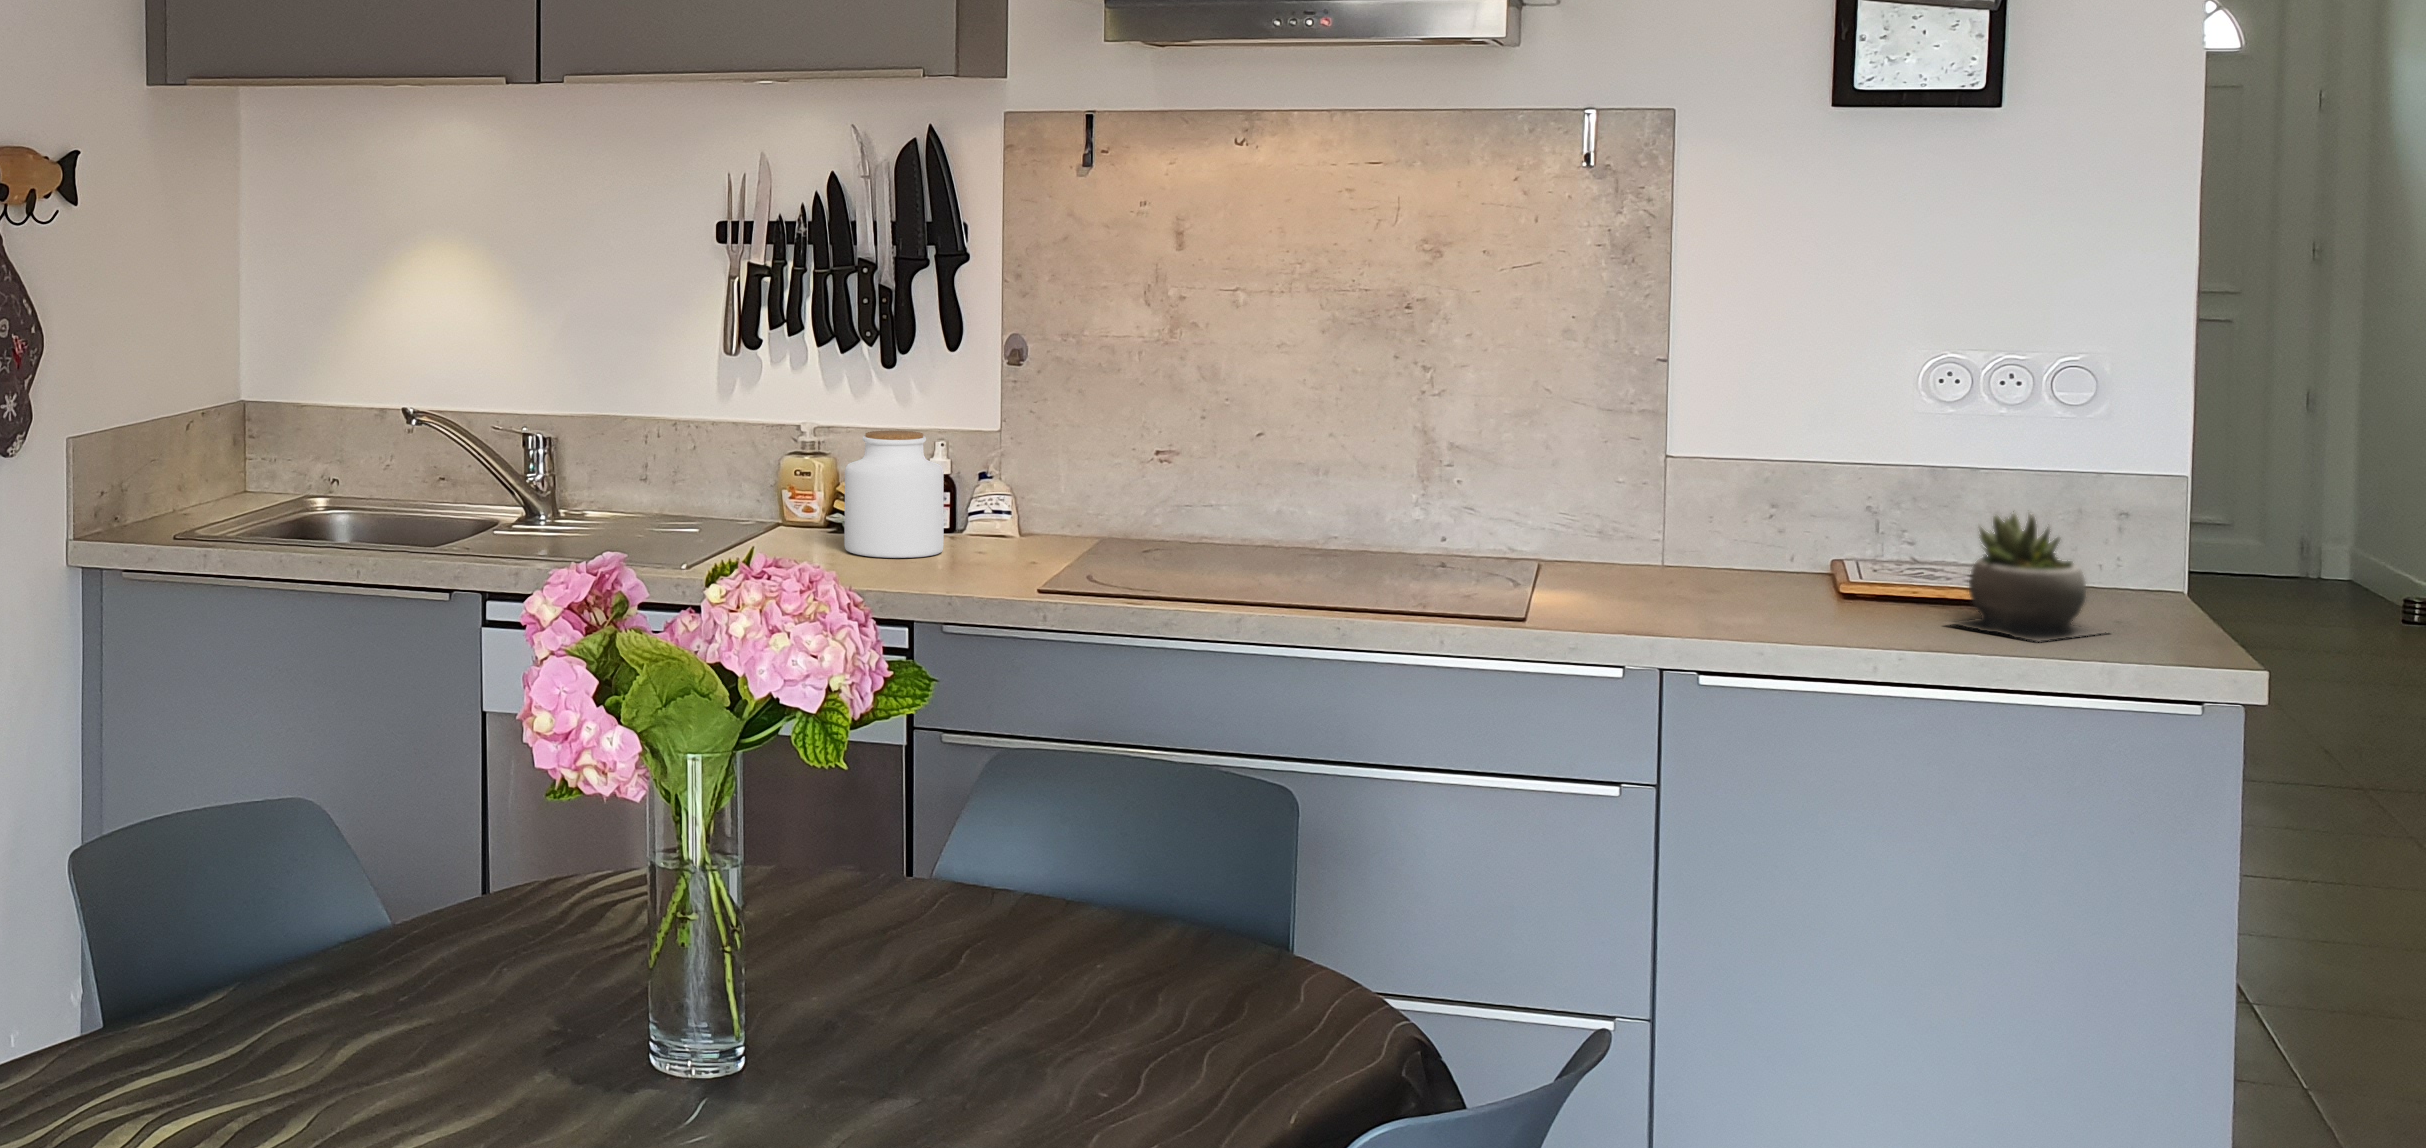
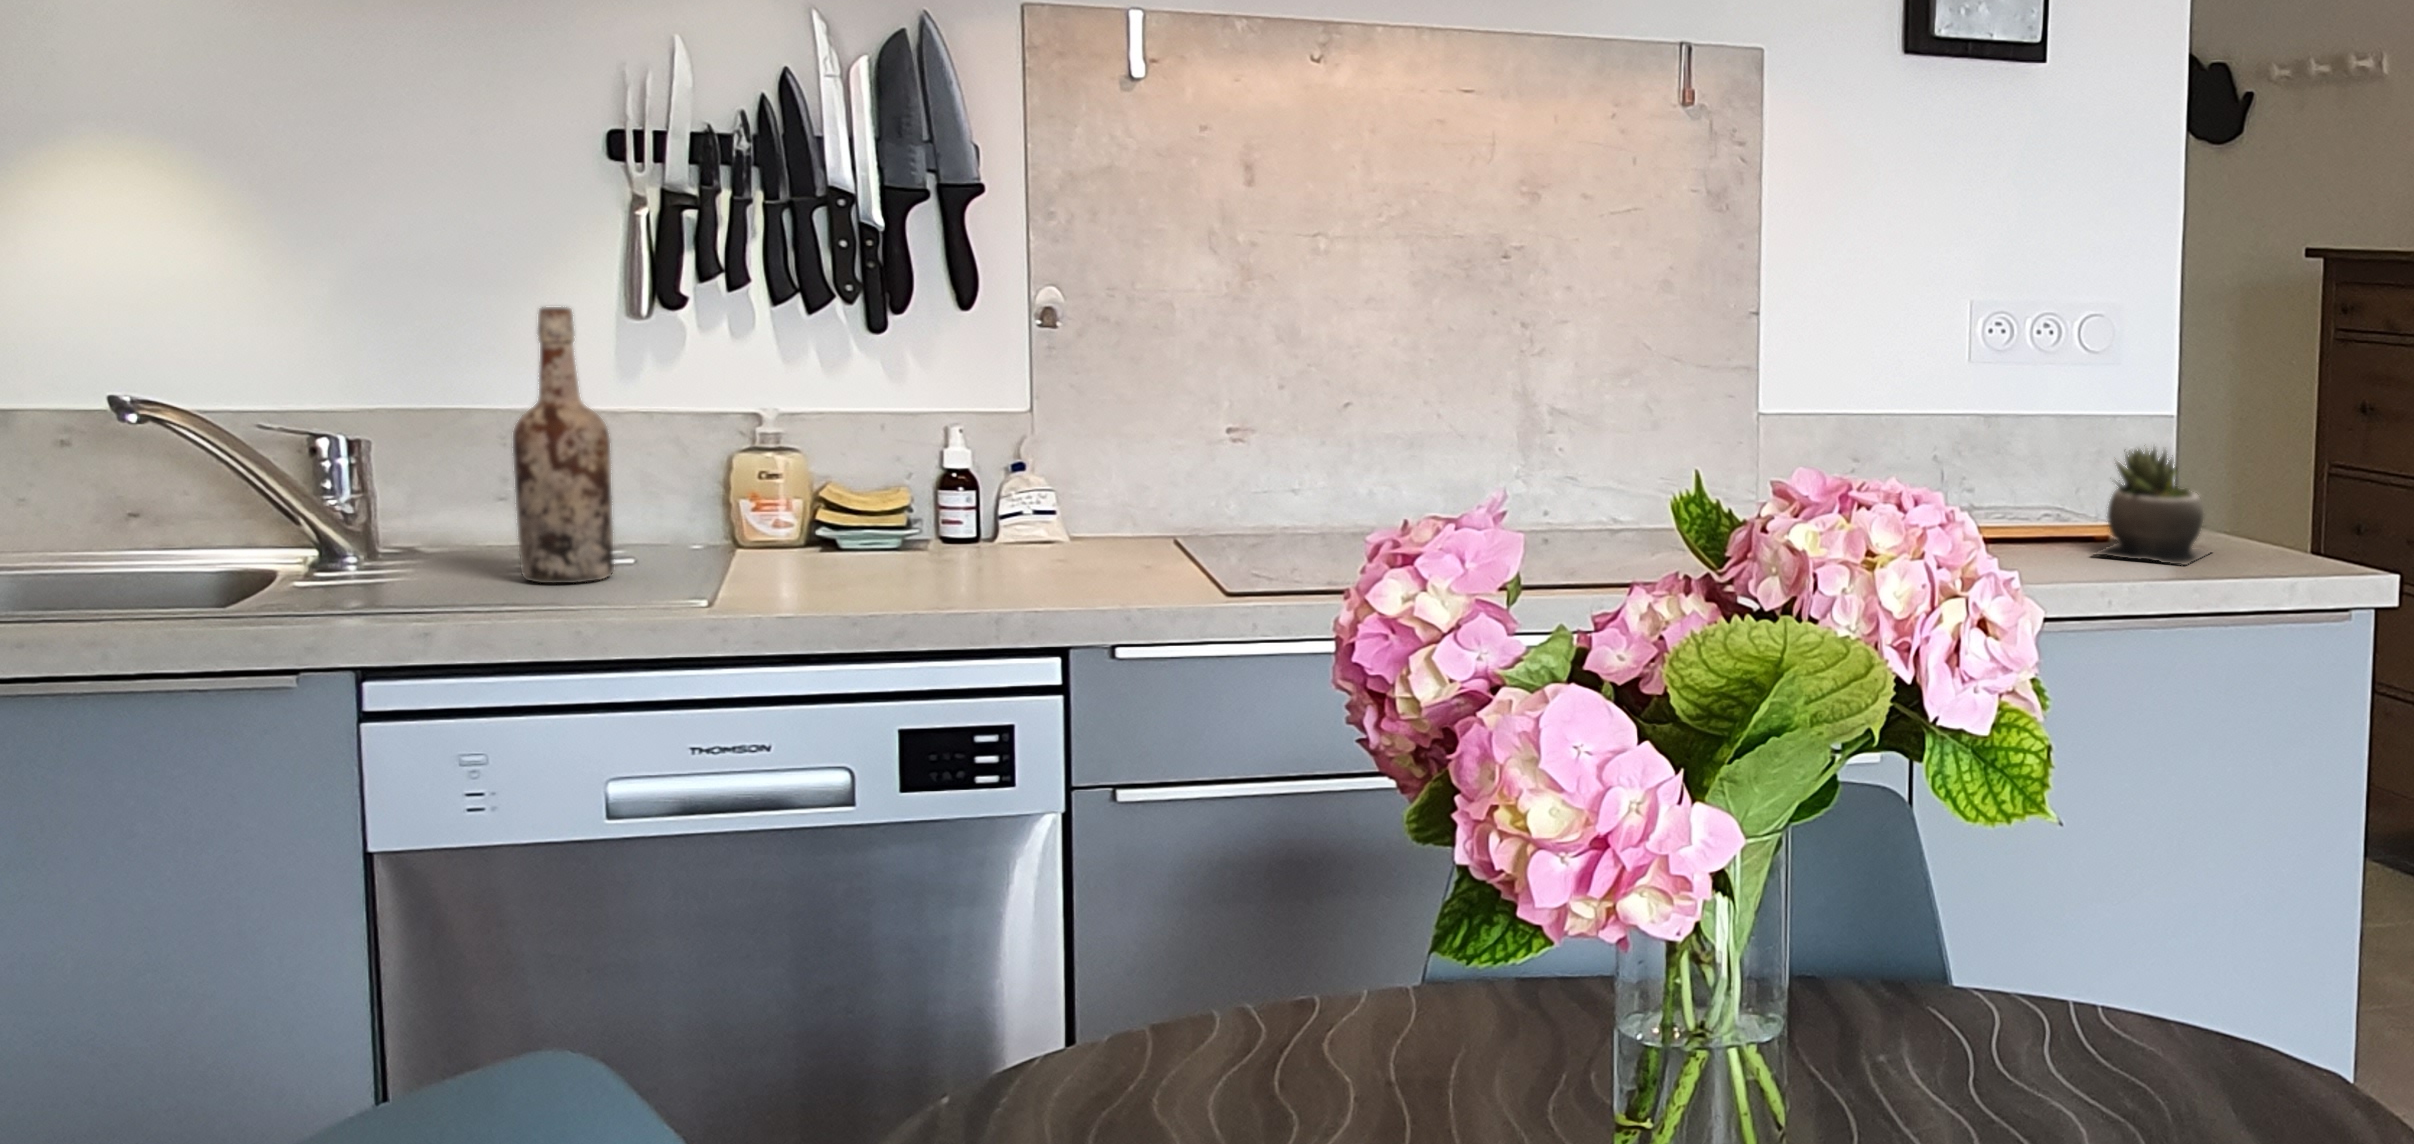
wine bottle: none [615,347,673,543] -> present [513,307,614,583]
jar: present [844,430,944,558] -> none [879,411,1017,575]

